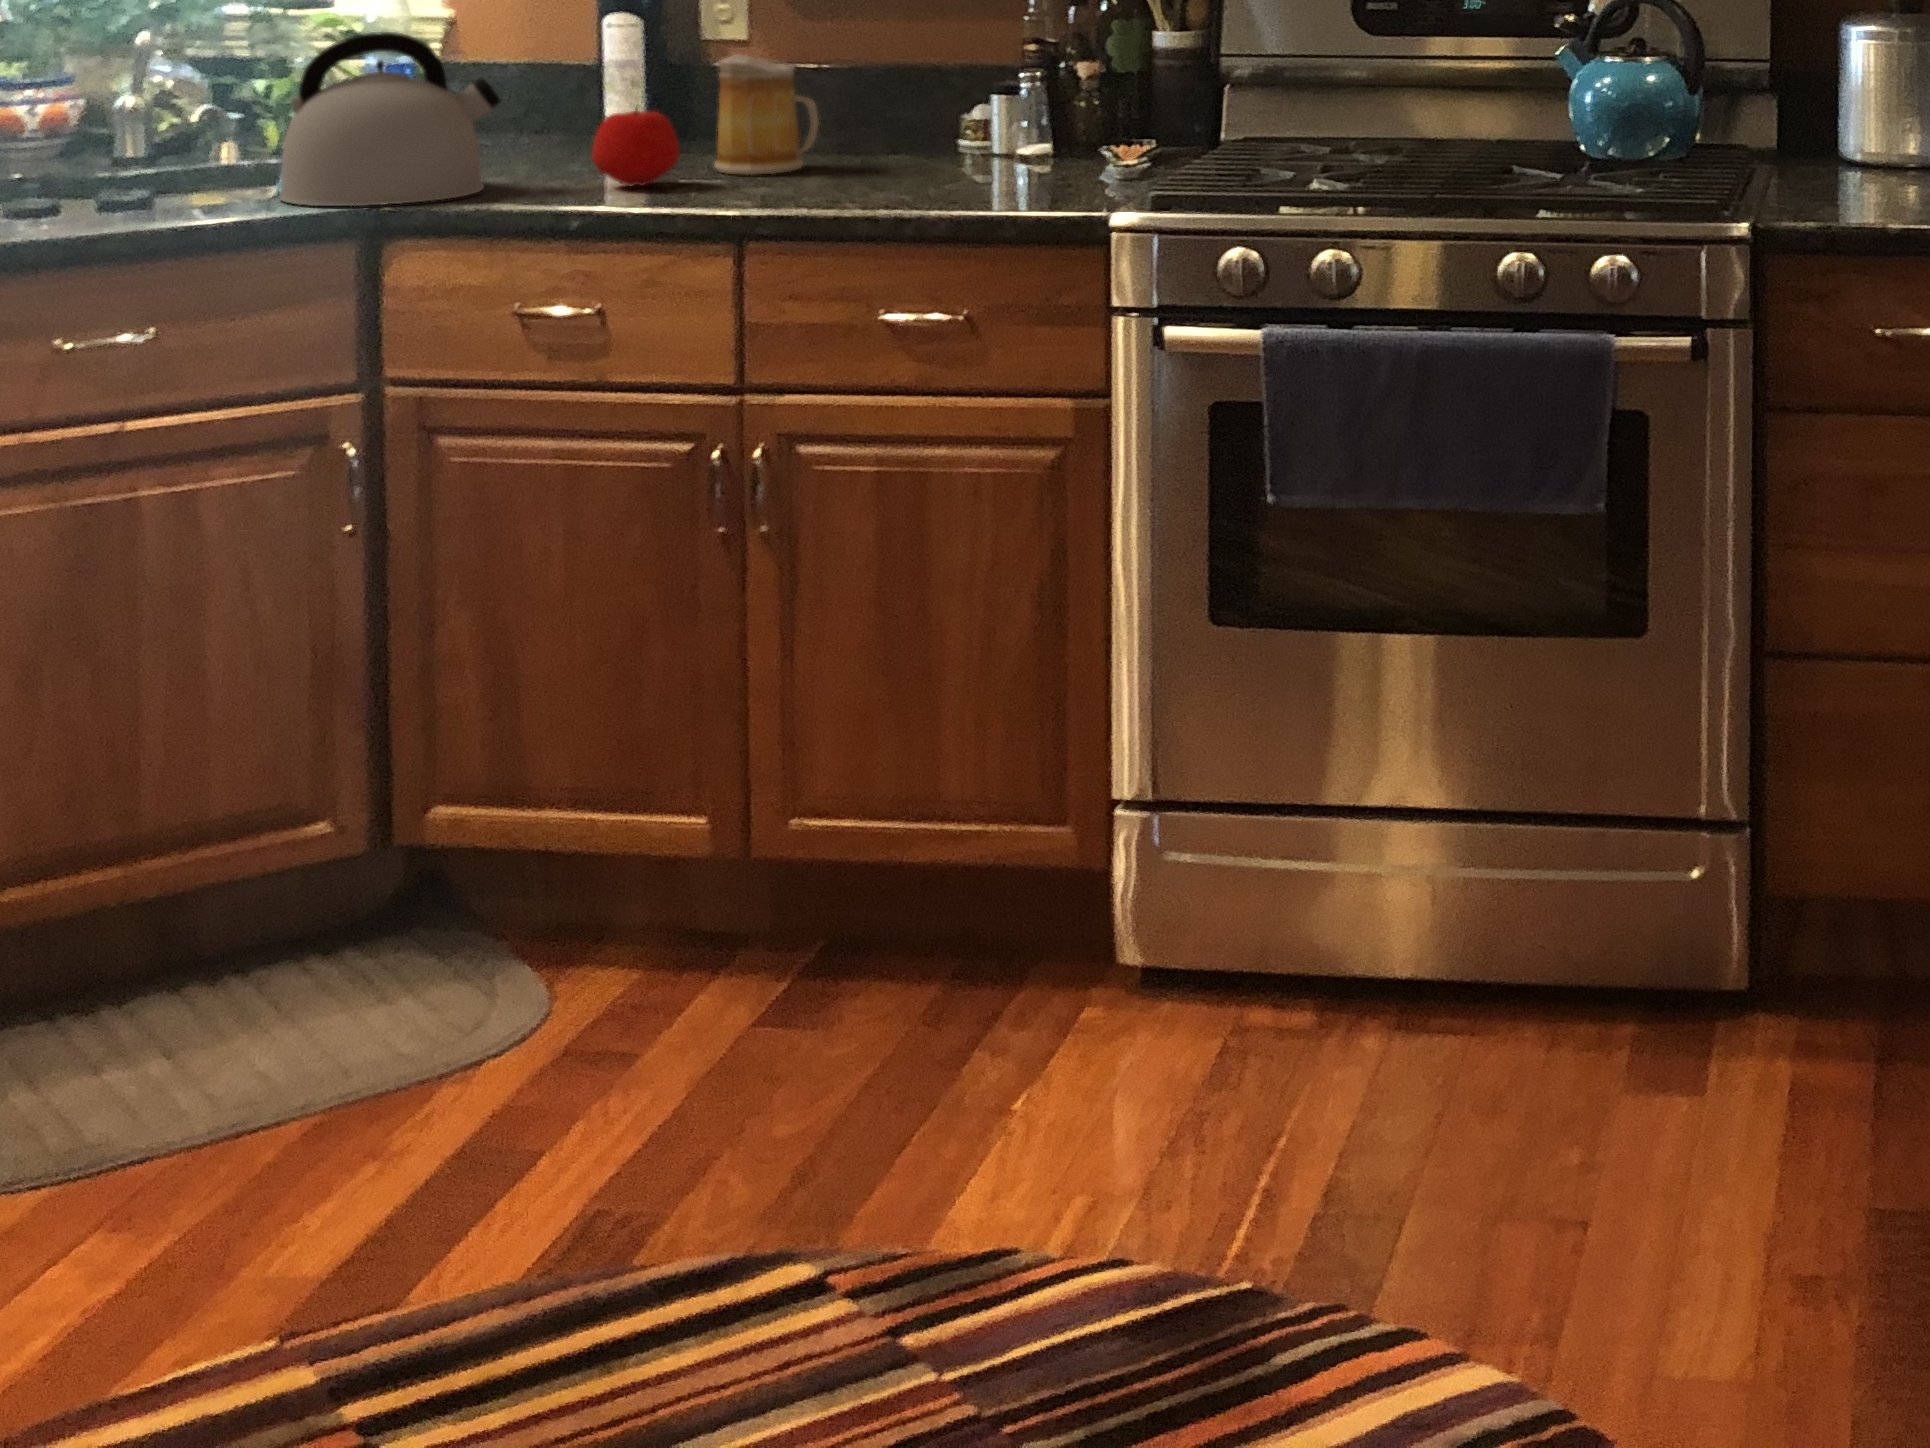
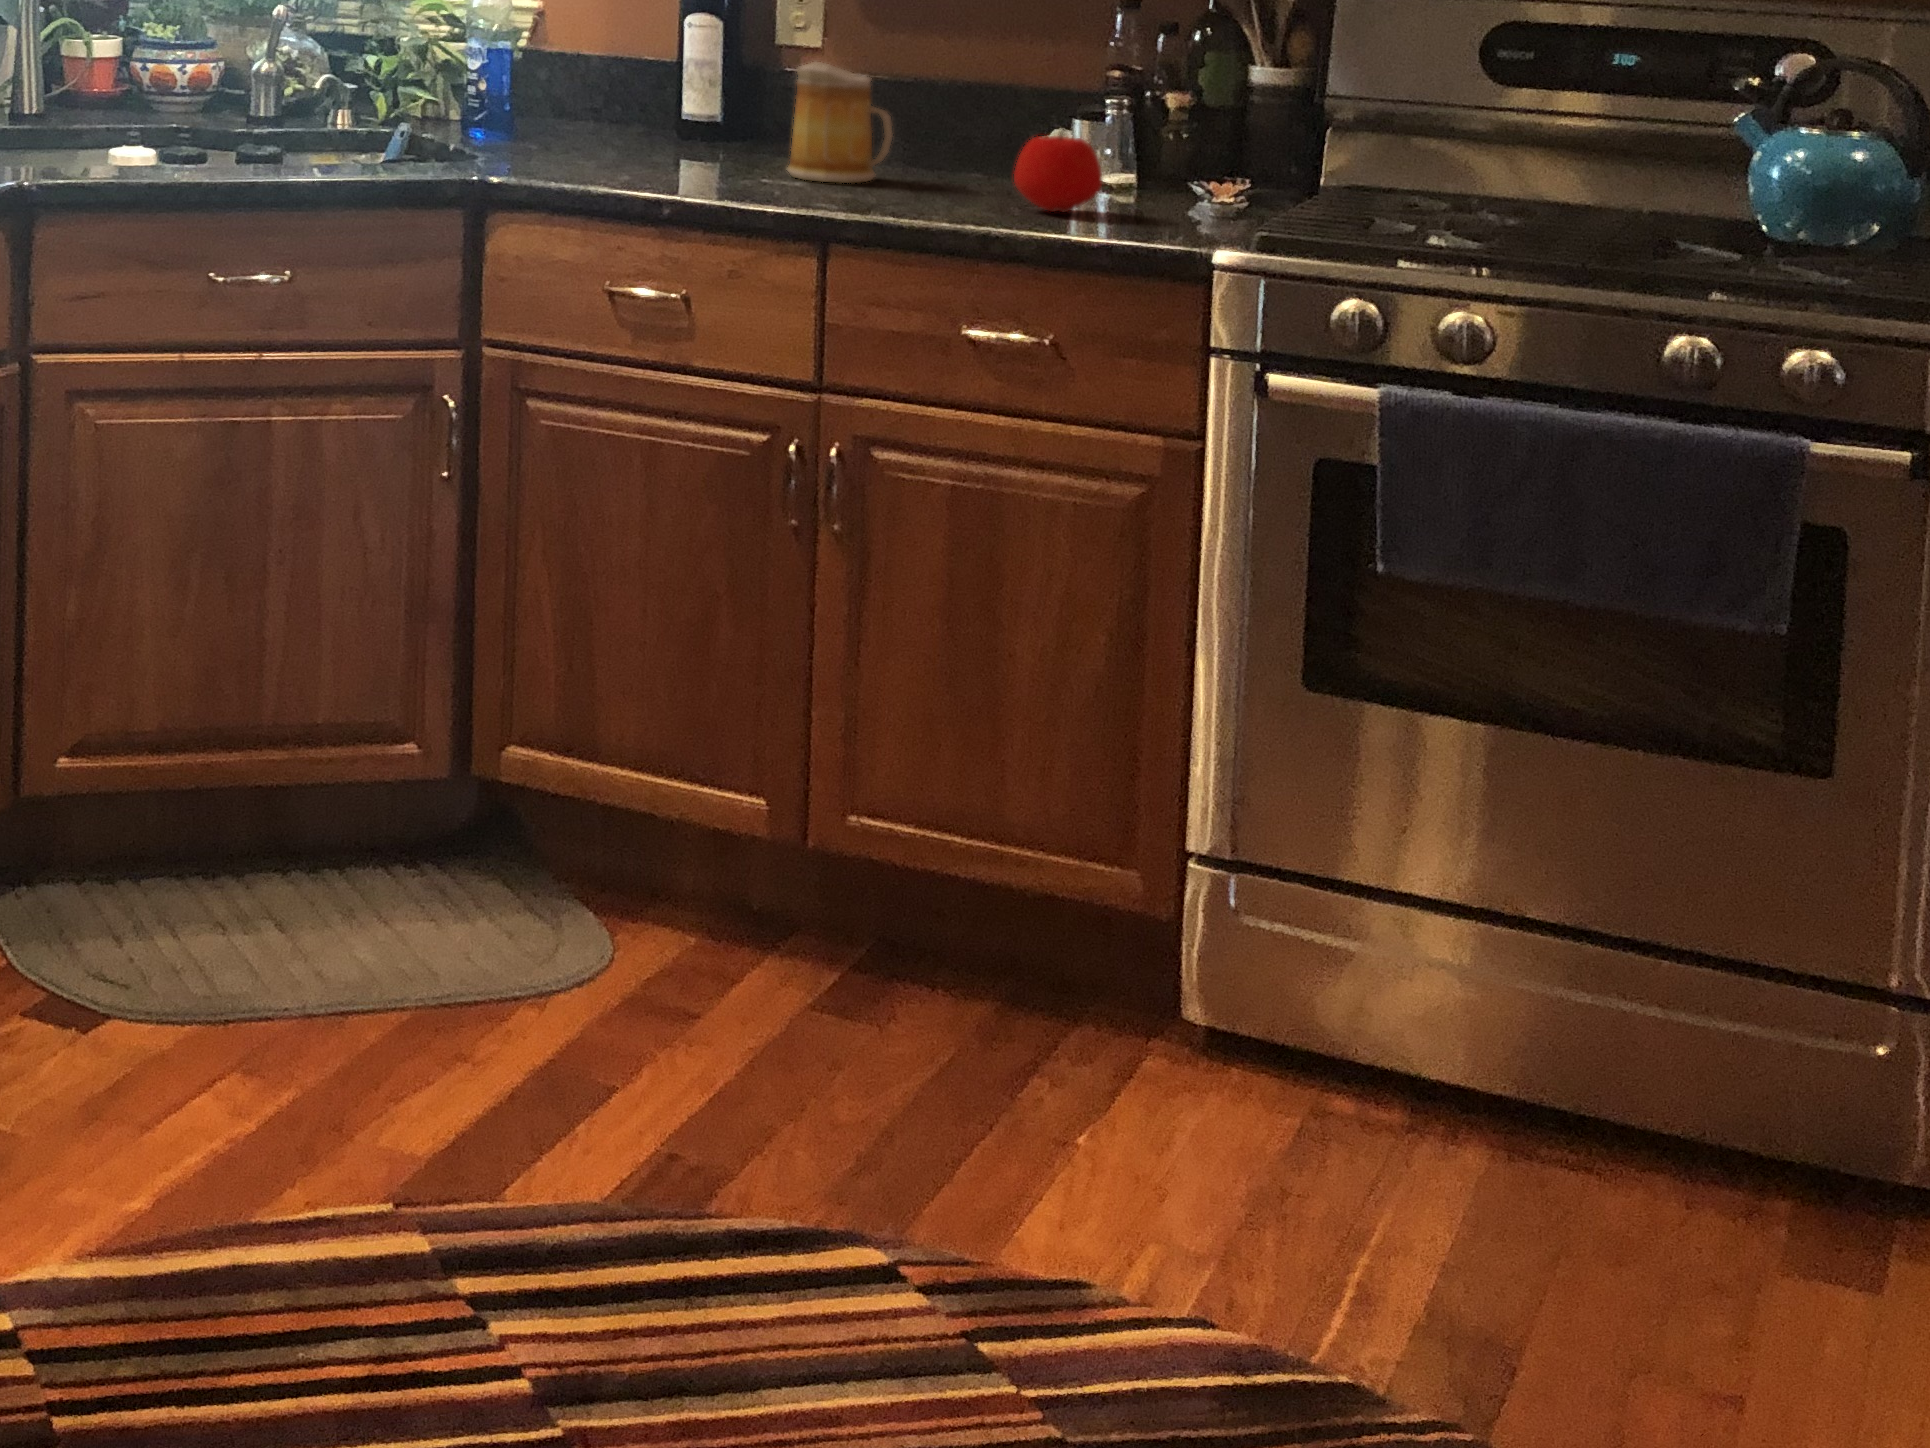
kettle: present [279,32,501,206] -> none [396,17,595,179]
apple: present [592,105,680,186] -> present [1014,134,1102,212]

